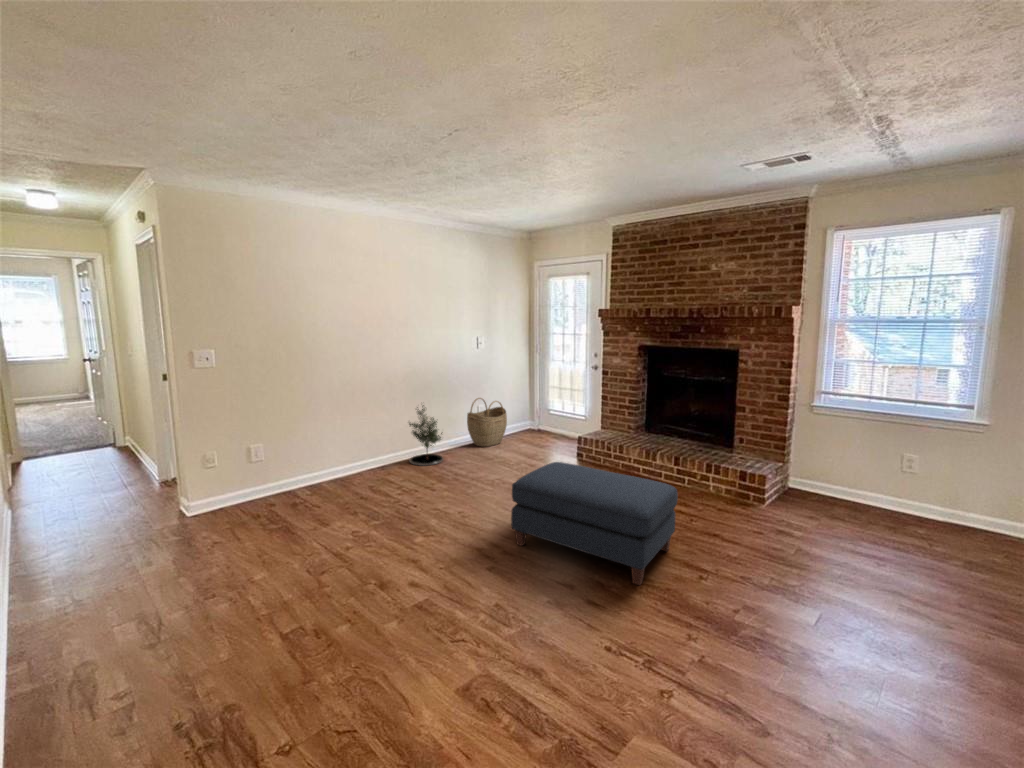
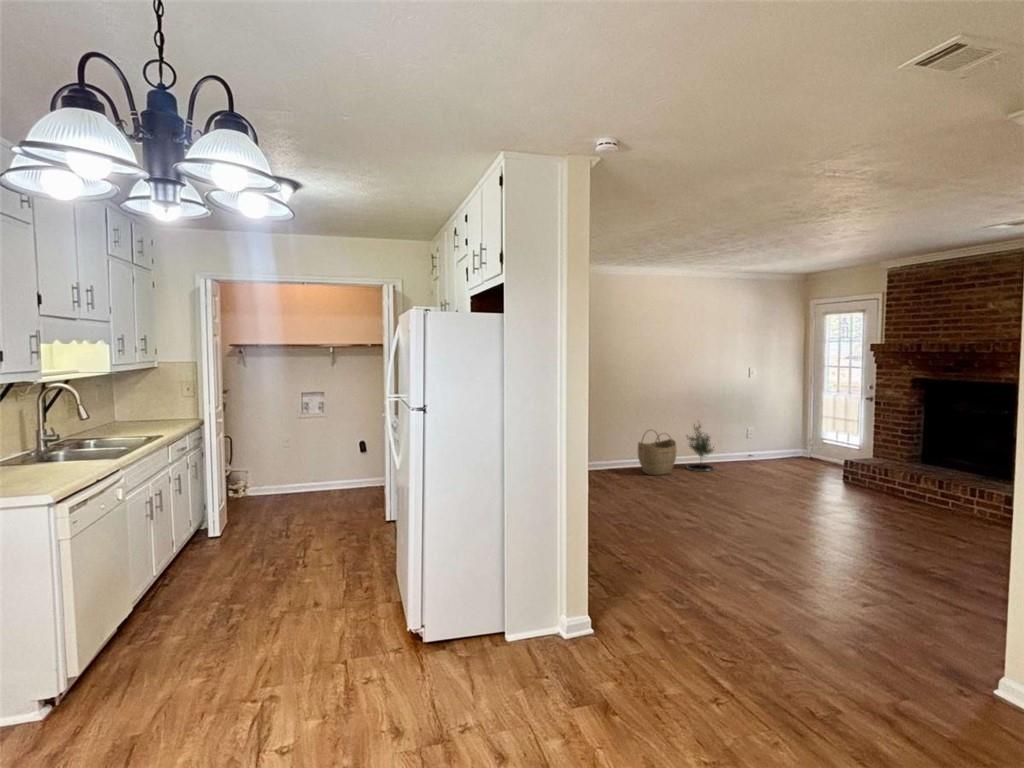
woven basket: present [467,398,507,447] -> present [638,431,677,475]
ottoman: present [511,462,678,585] -> none [765,467,908,551]

